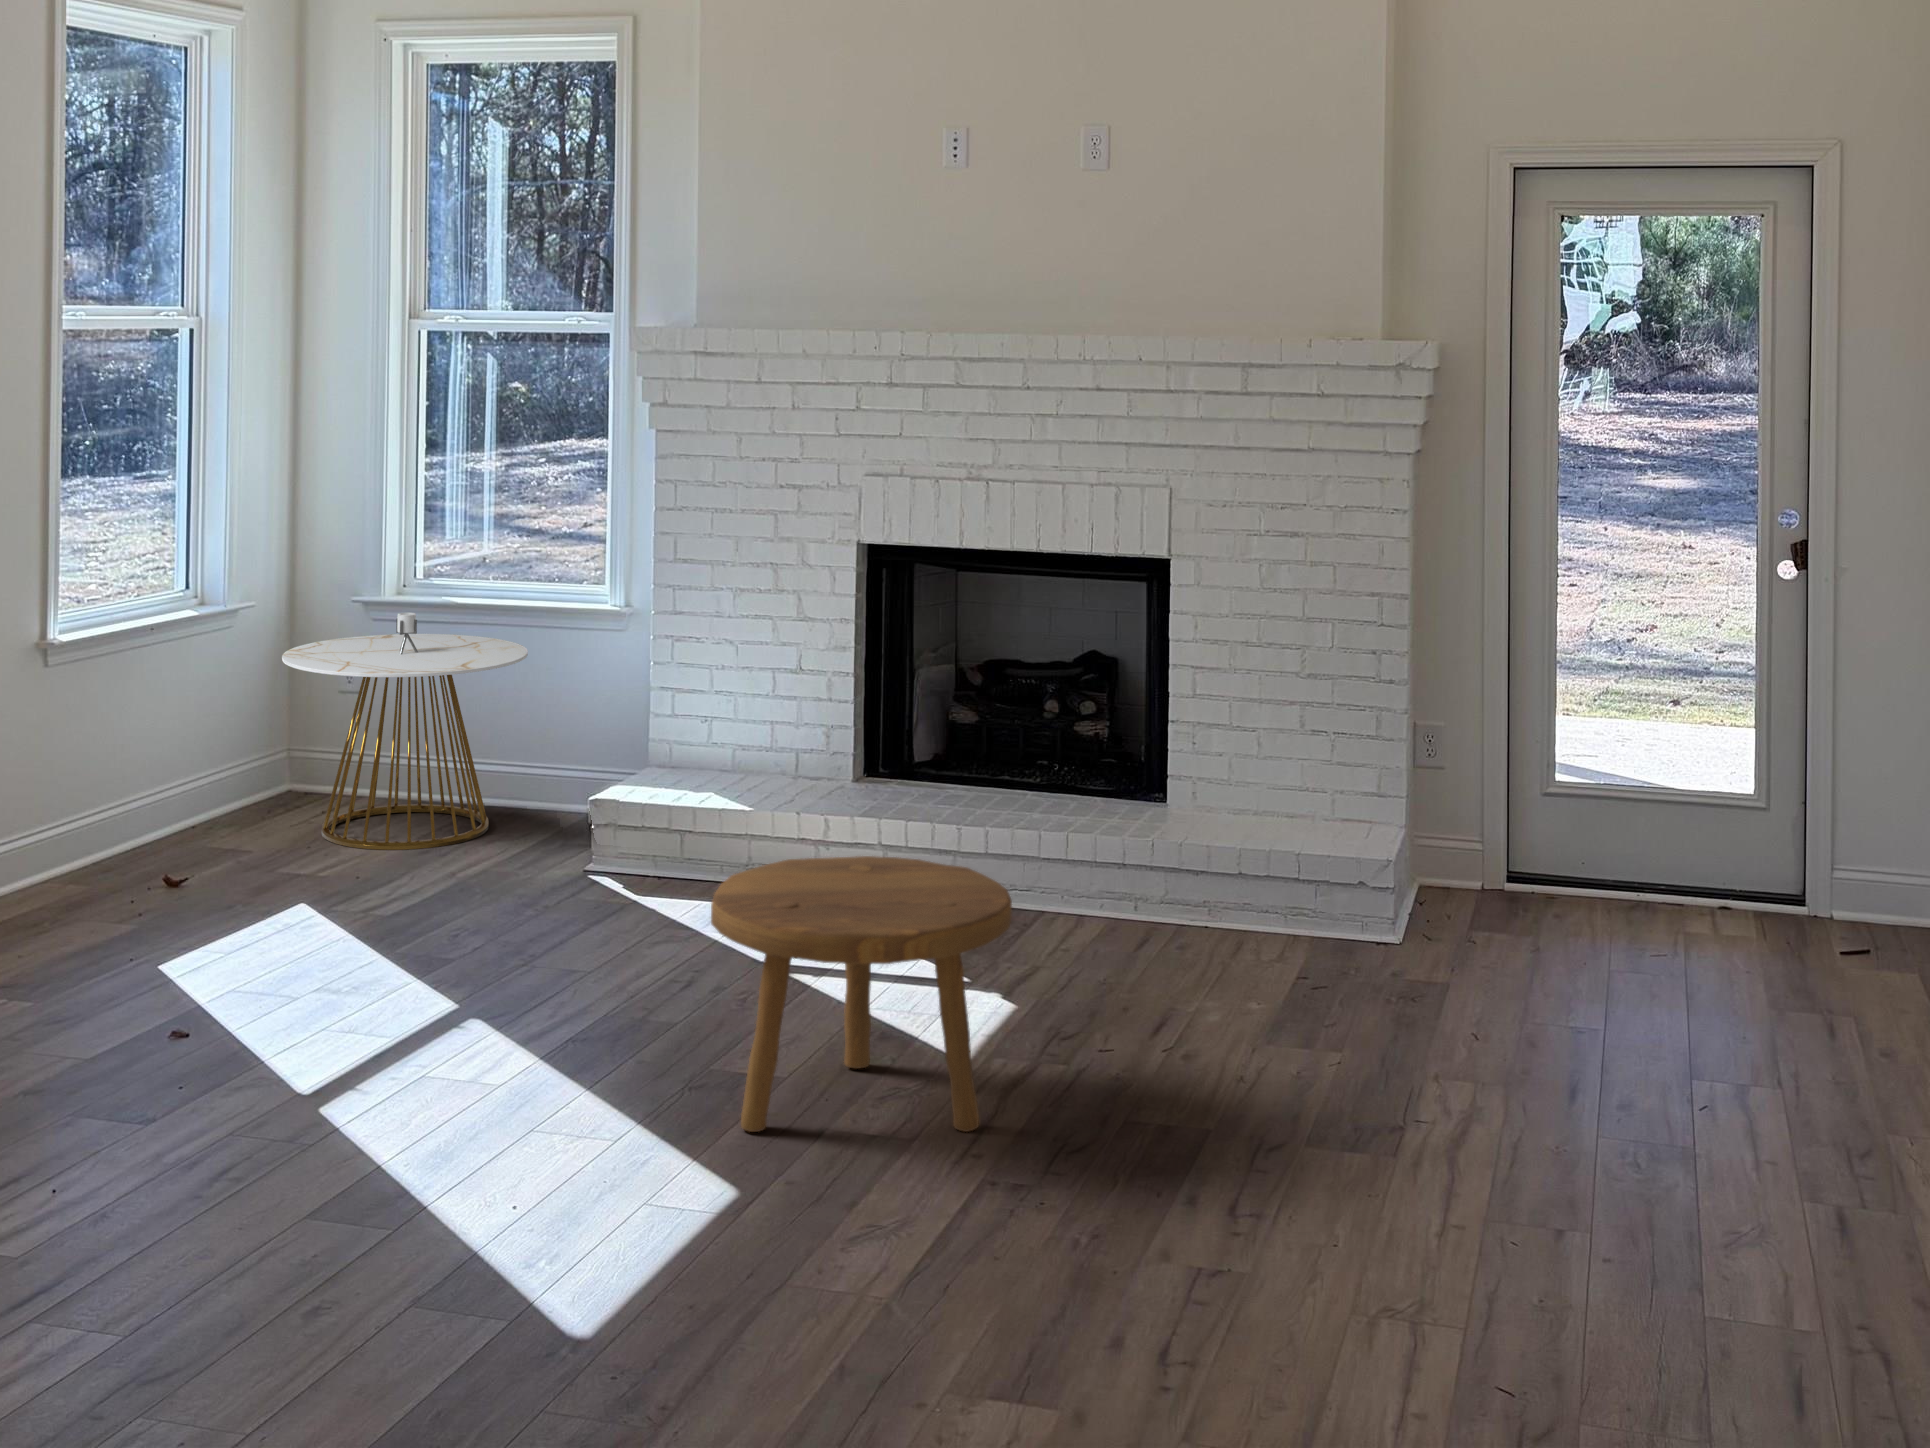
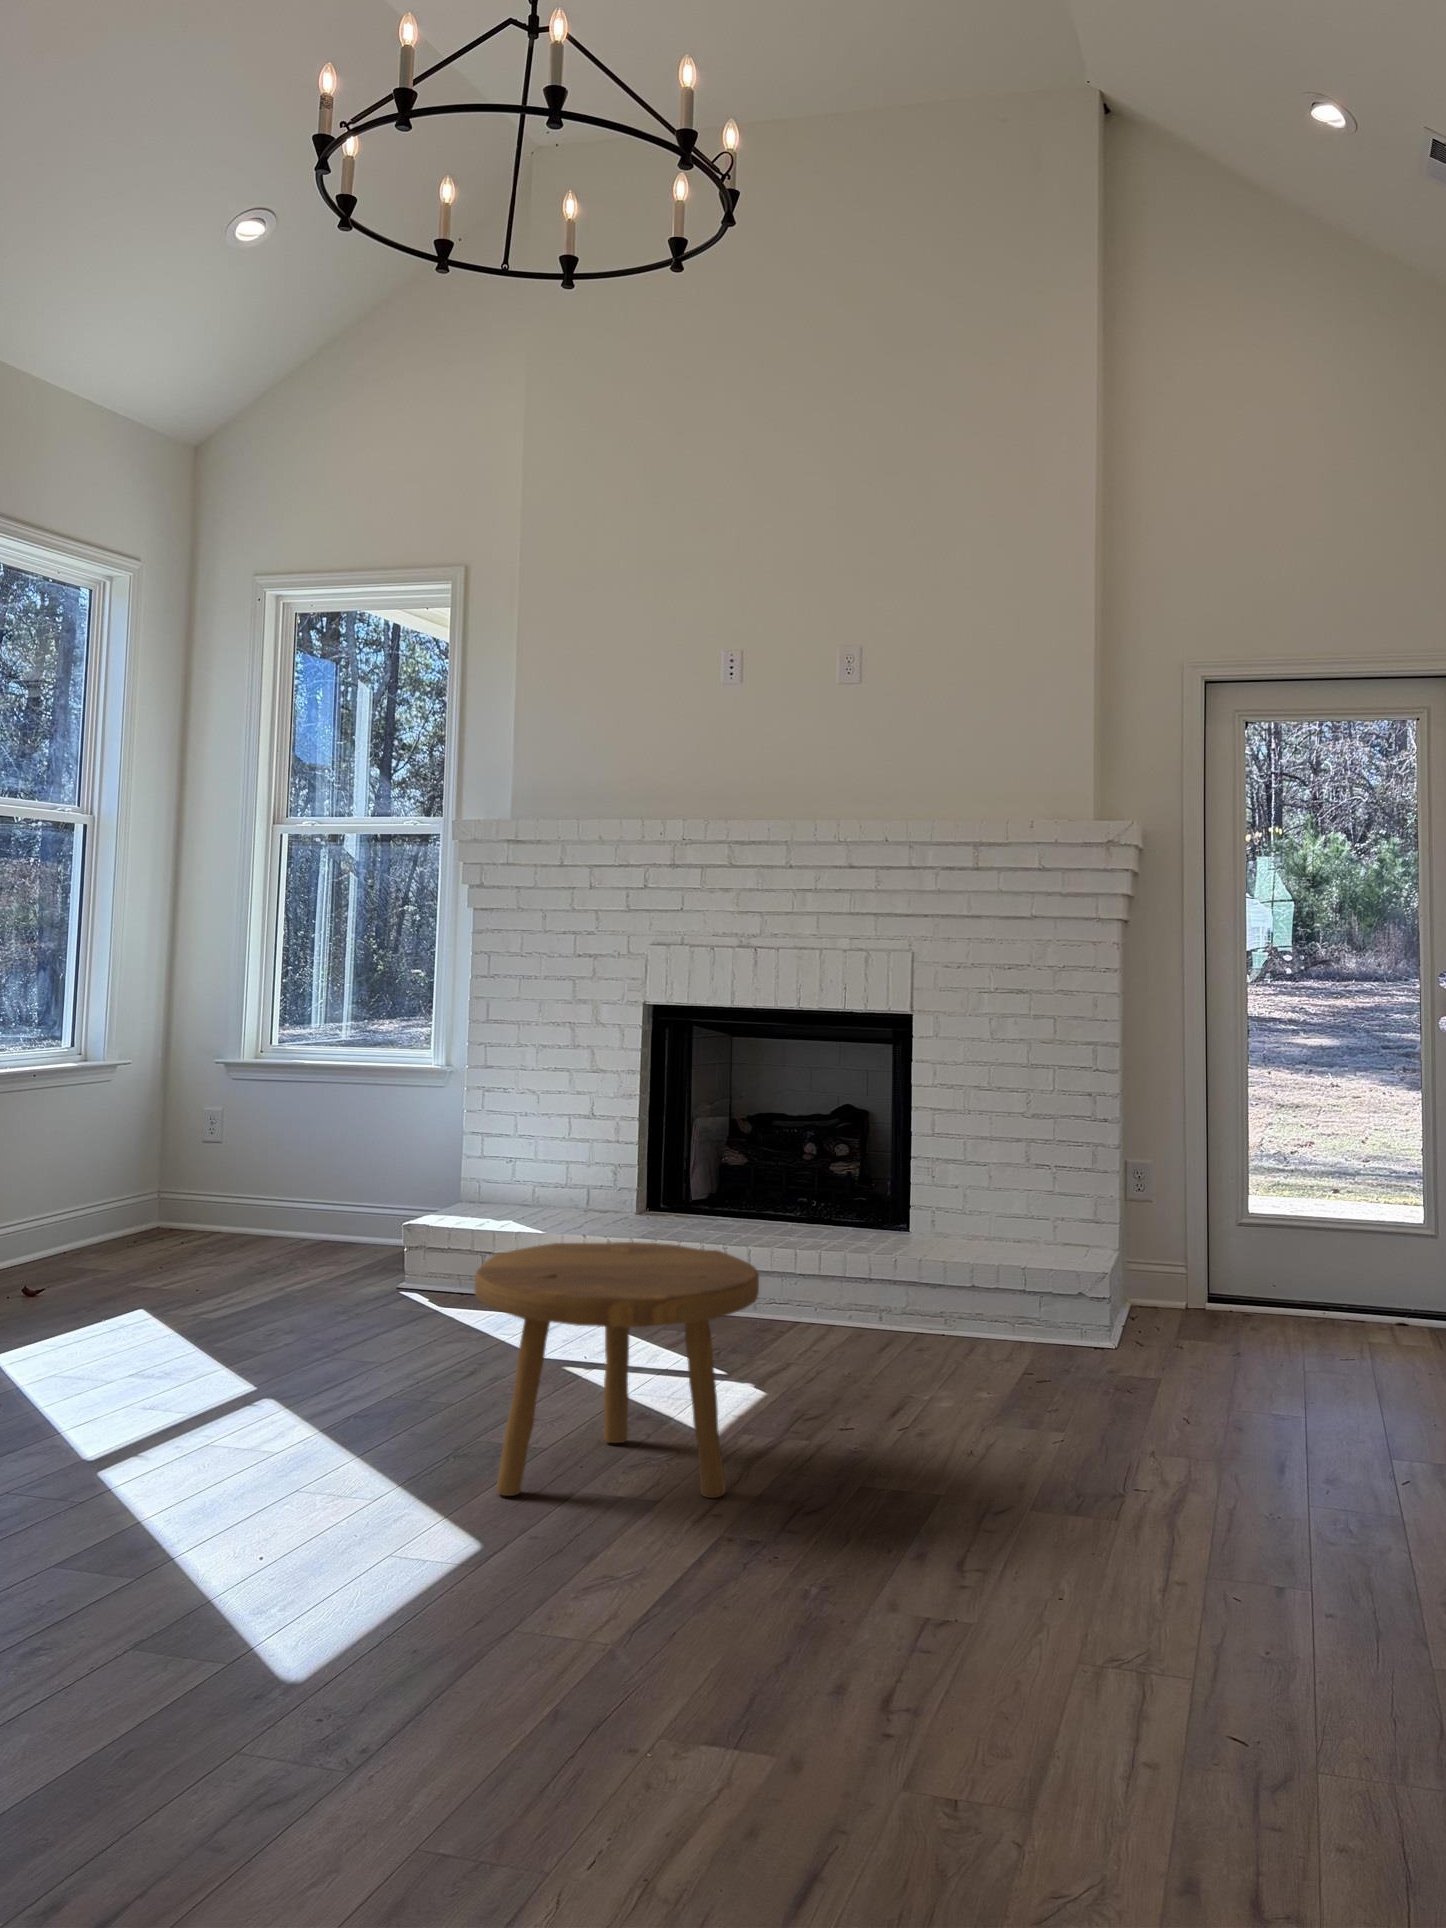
side table: present [282,613,528,850] -> none [145,1066,359,1270]

